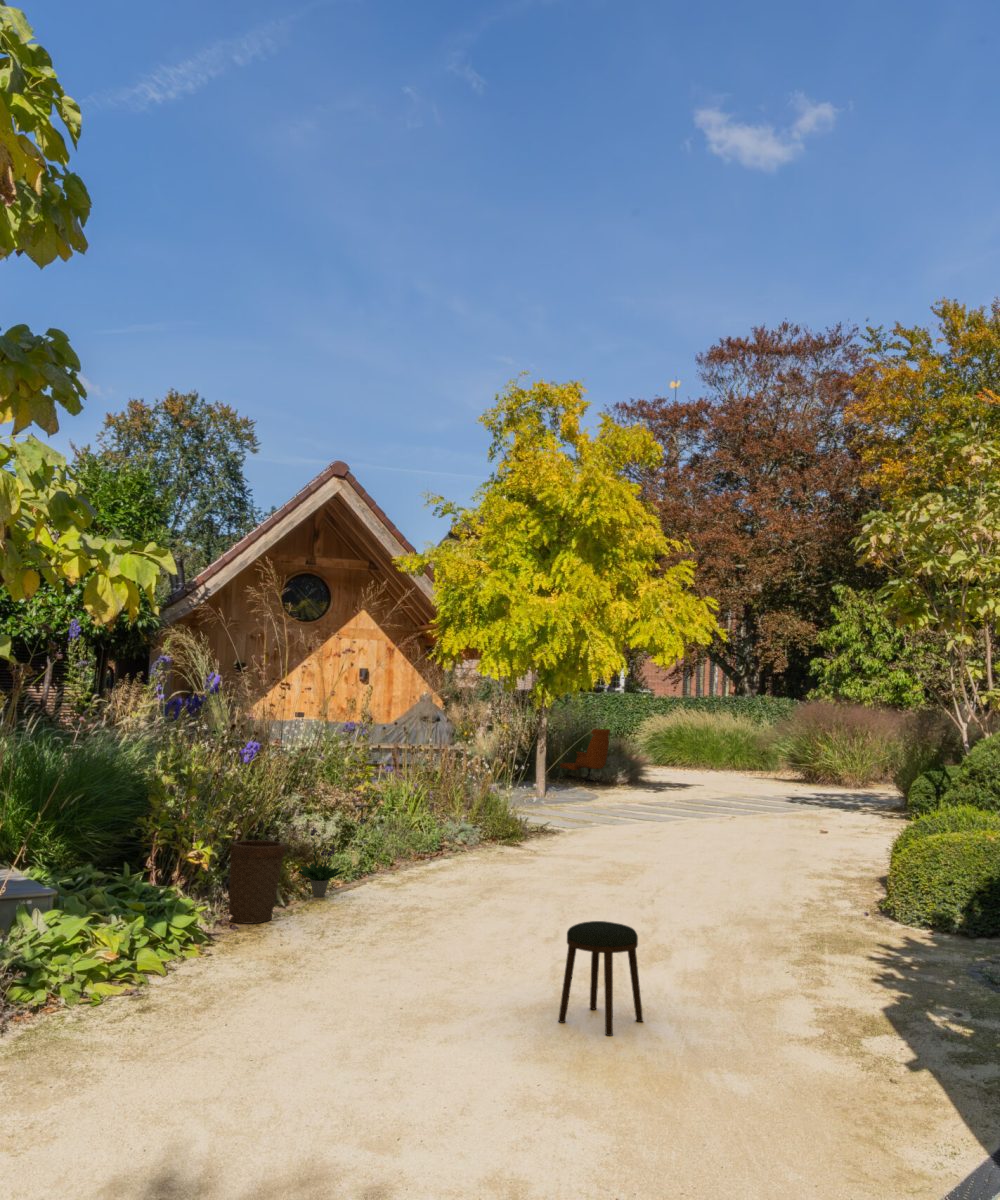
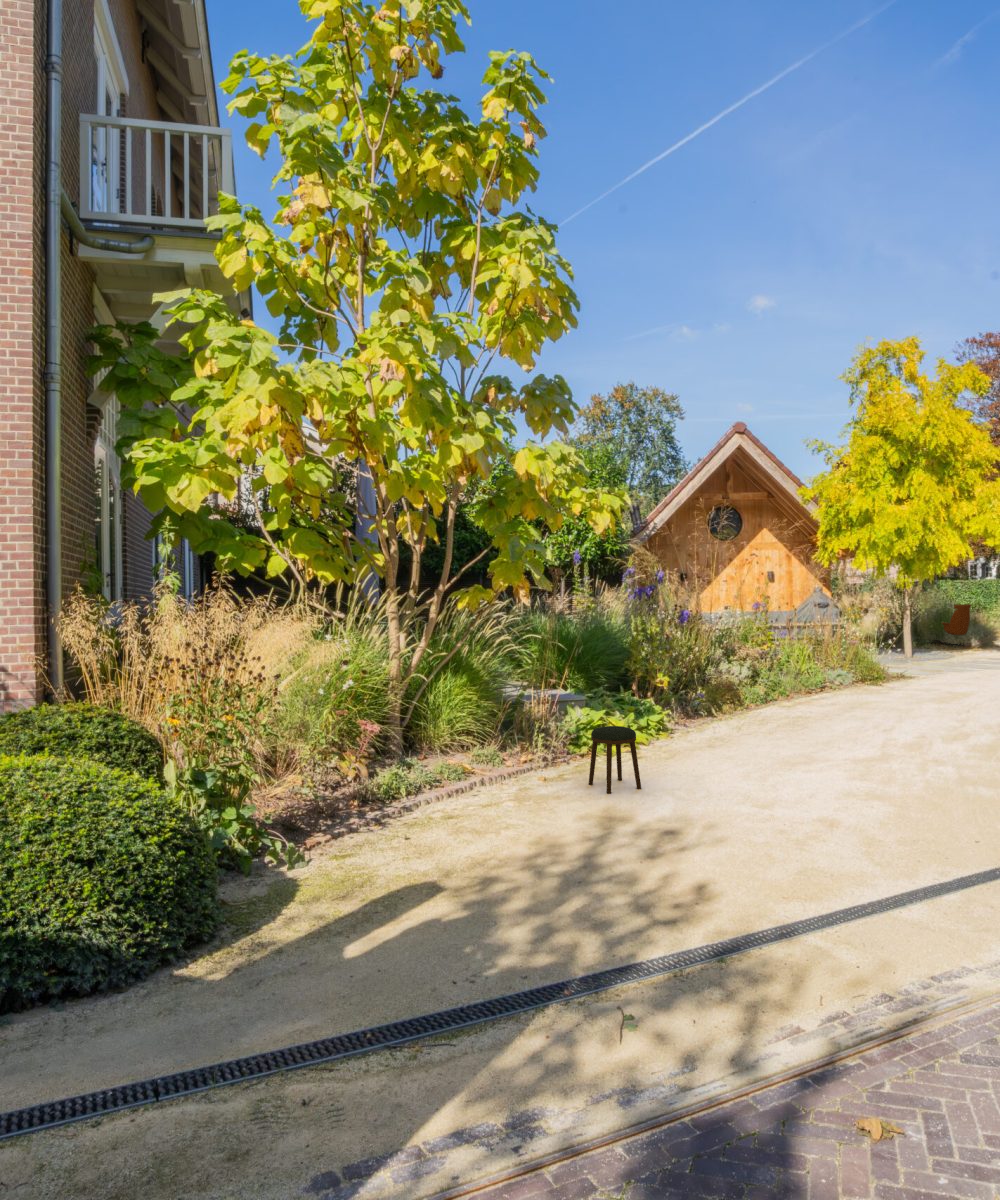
potted plant: present [298,827,344,897] -> none [720,669,753,712]
basket: present [229,840,285,924] -> none [679,675,713,724]
stool: present [559,921,643,1036] -> present [589,726,641,794]

